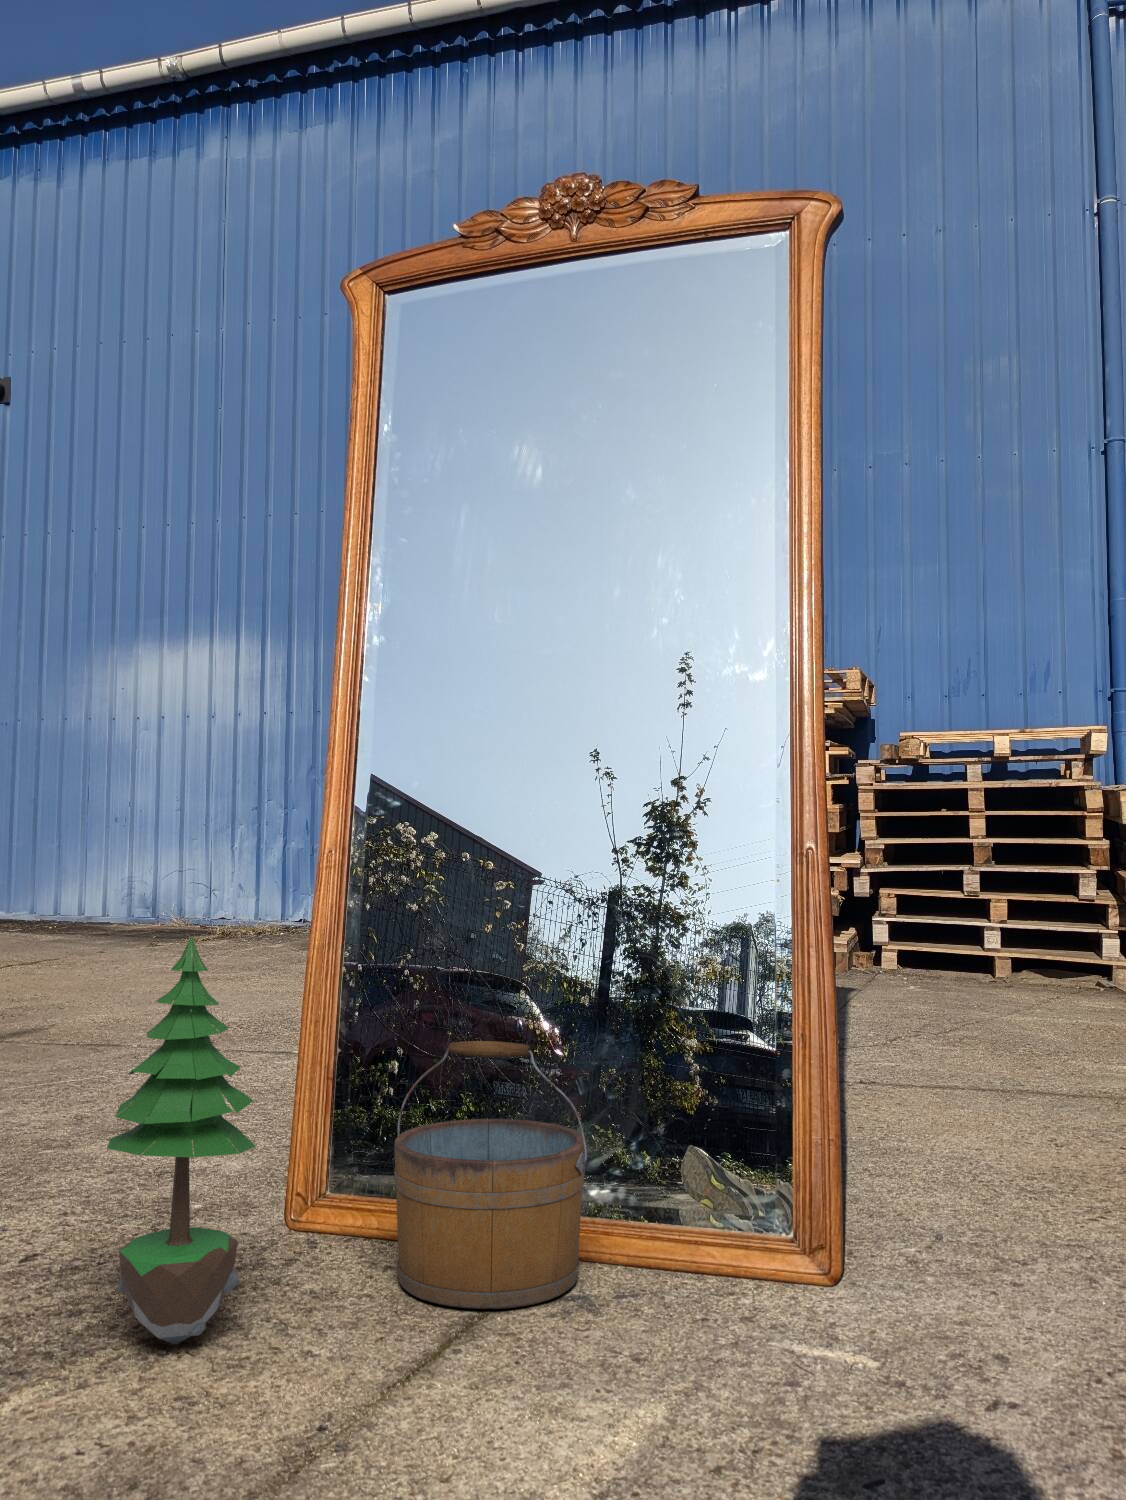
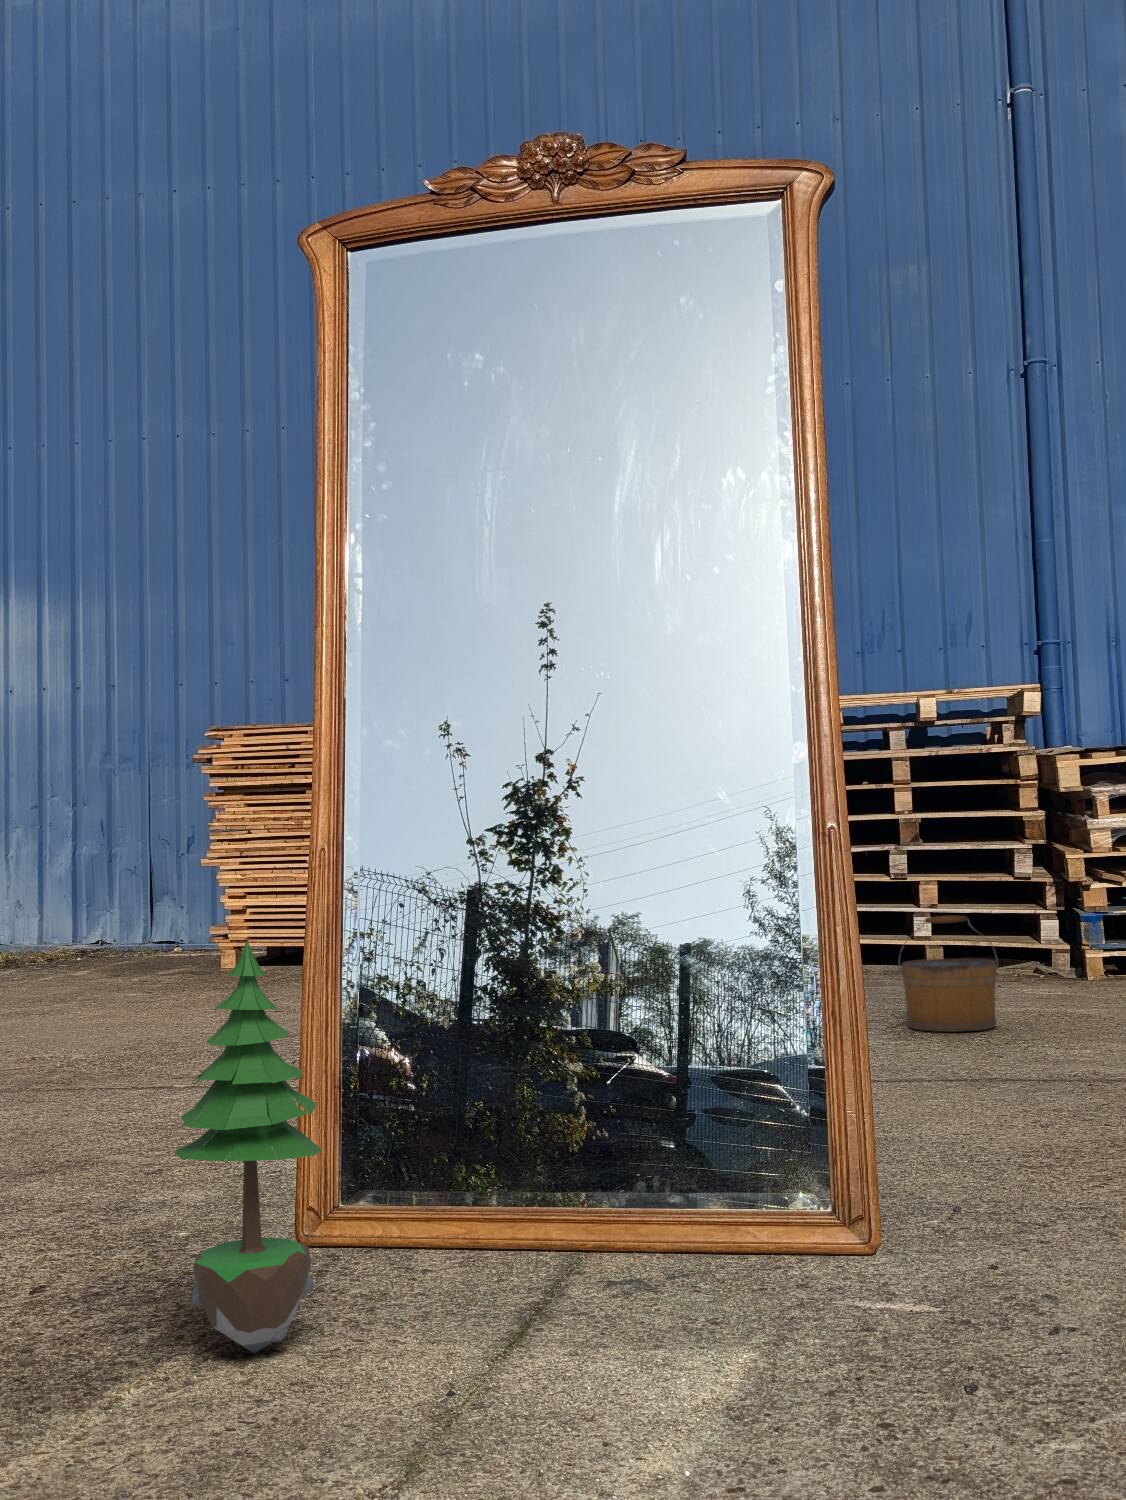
bucket: present [394,1041,587,1309] -> present [900,916,997,1032]

